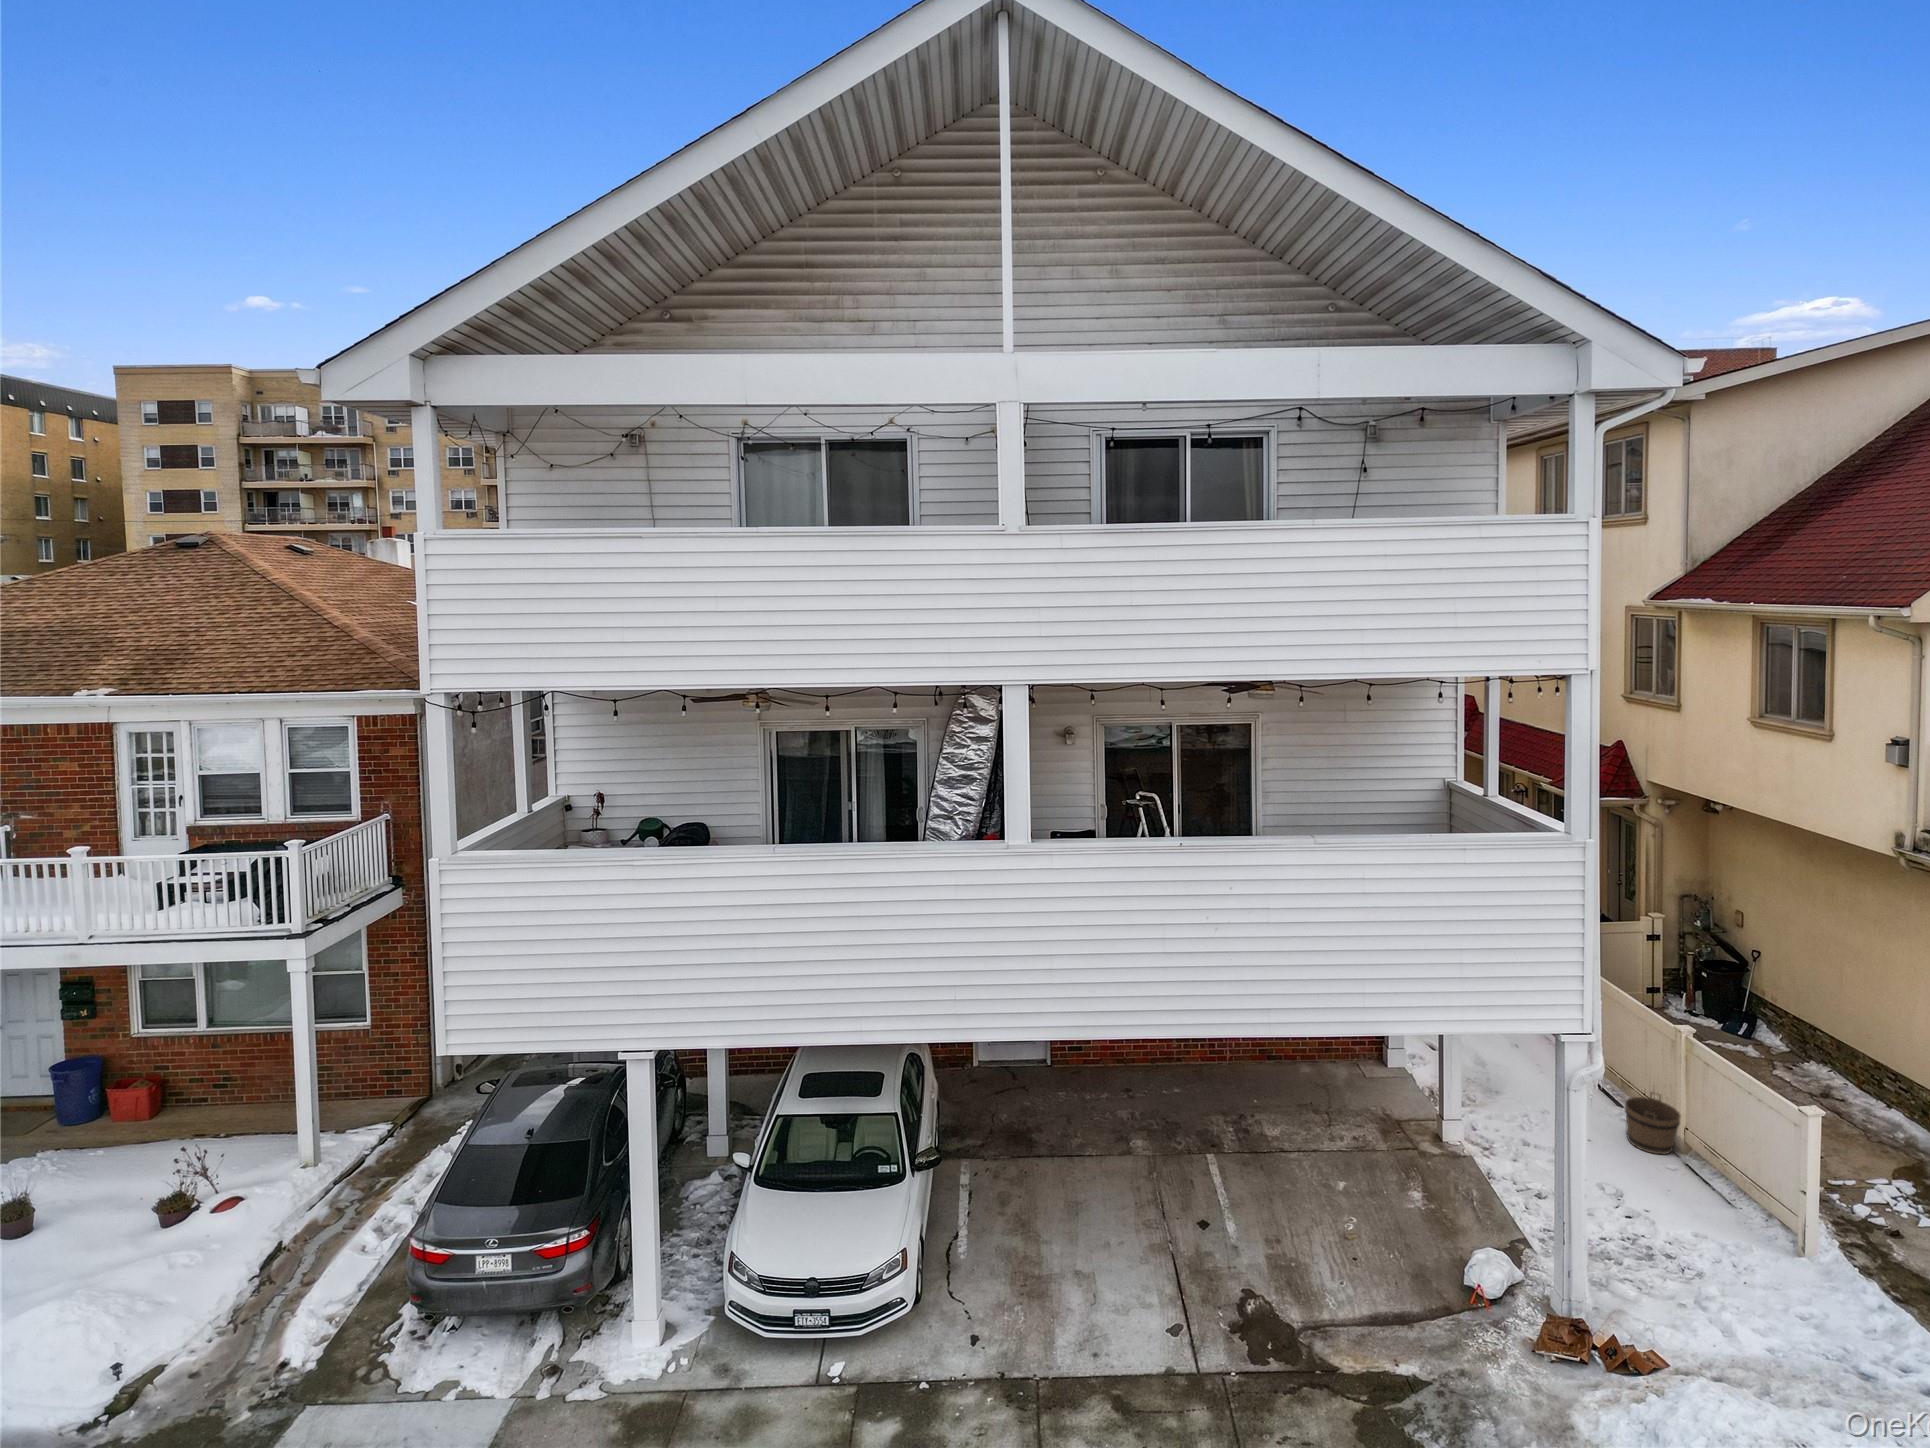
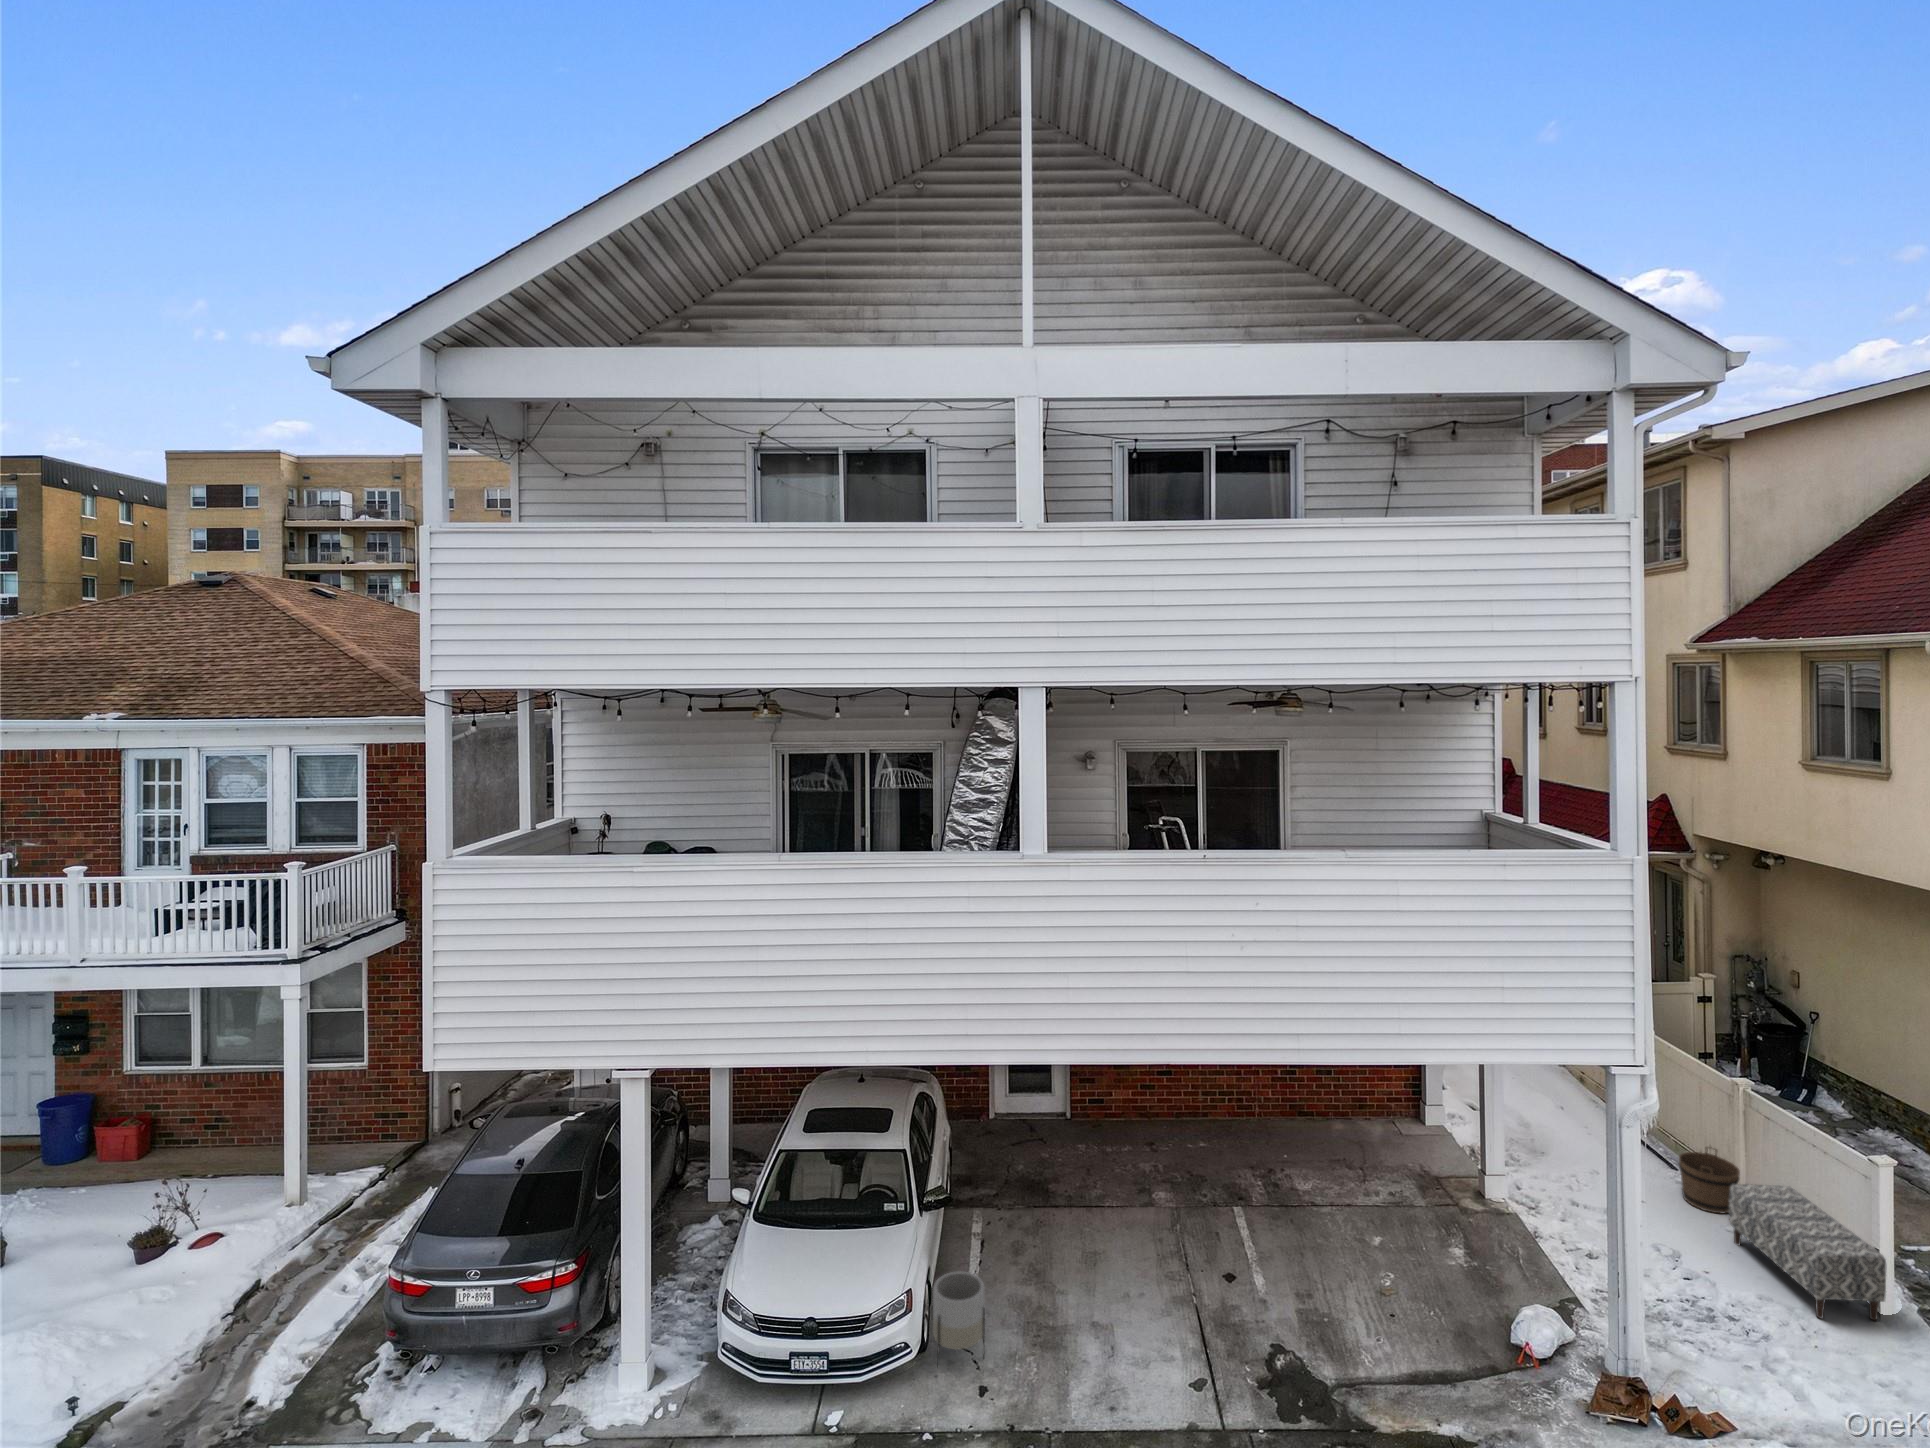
bench: none [1668,1131,1809,1257] -> present [1729,1184,1886,1320]
planter: none [928,1228,976,1317] -> present [933,1271,985,1350]

